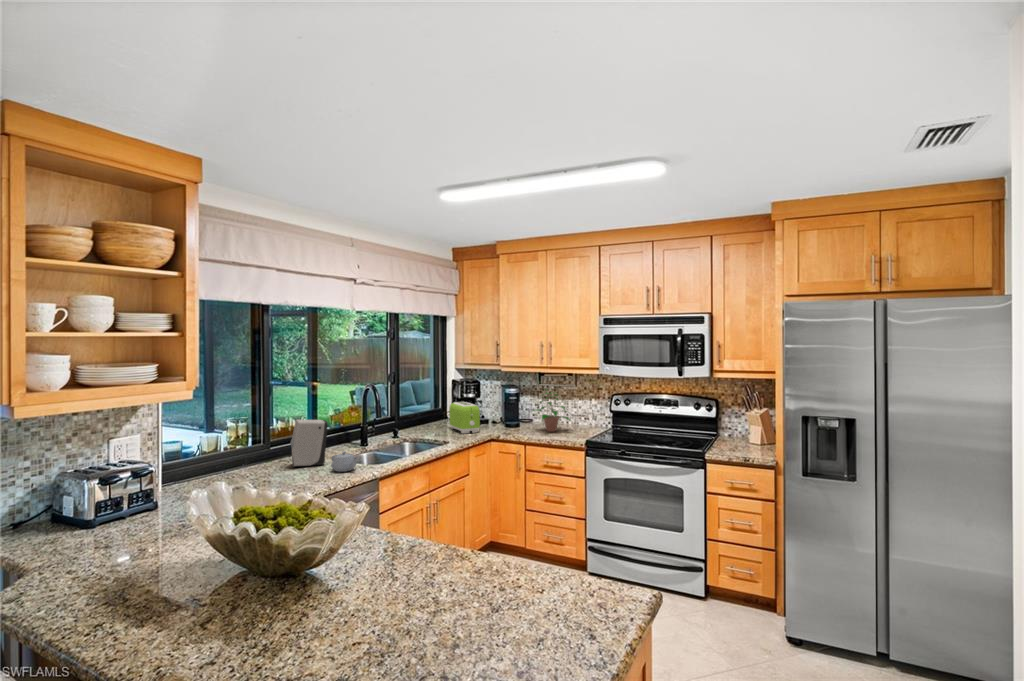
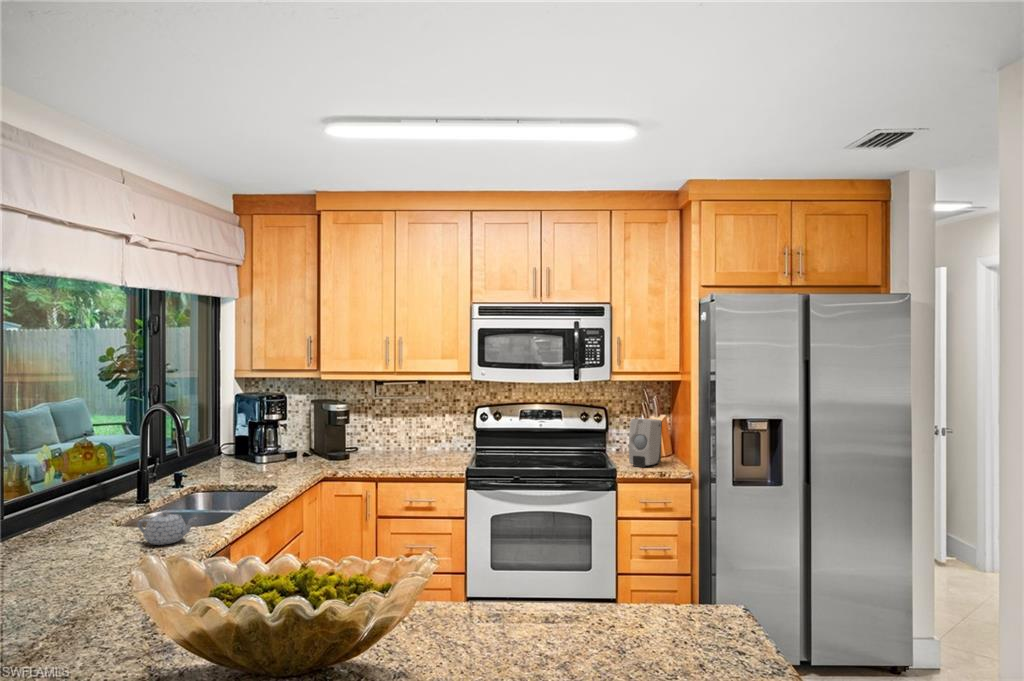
potted plant: present [536,392,570,432] -> none [369,402,434,461]
toaster: present [449,402,480,433] -> none [247,426,303,473]
soap dispenser: present [290,420,328,468] -> present [629,419,662,467]

